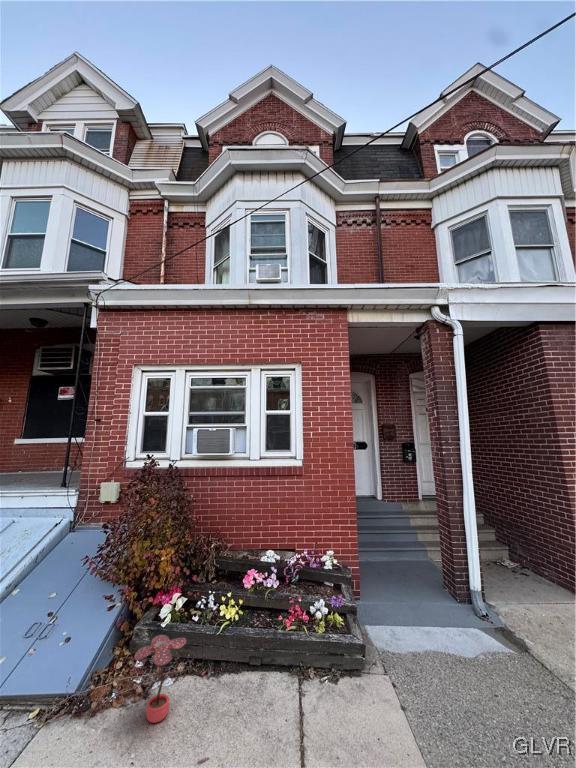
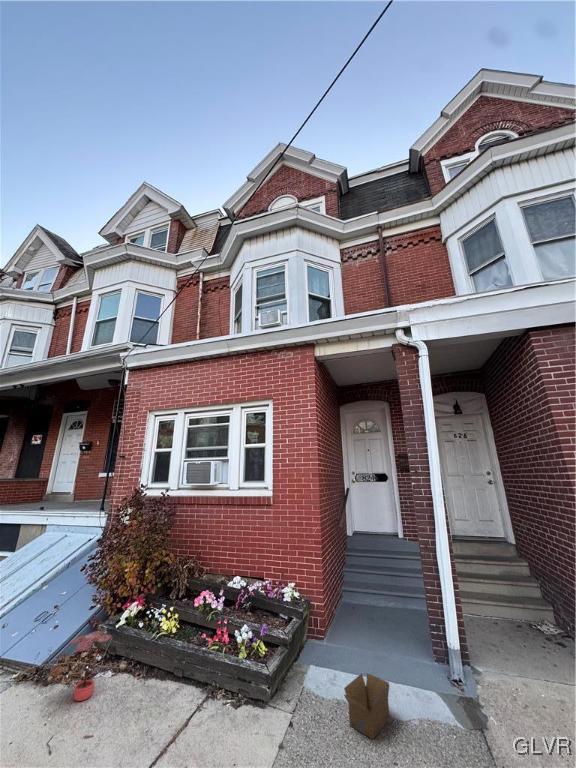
cardboard box: none [444,629,479,686] -> present [344,673,390,739]

